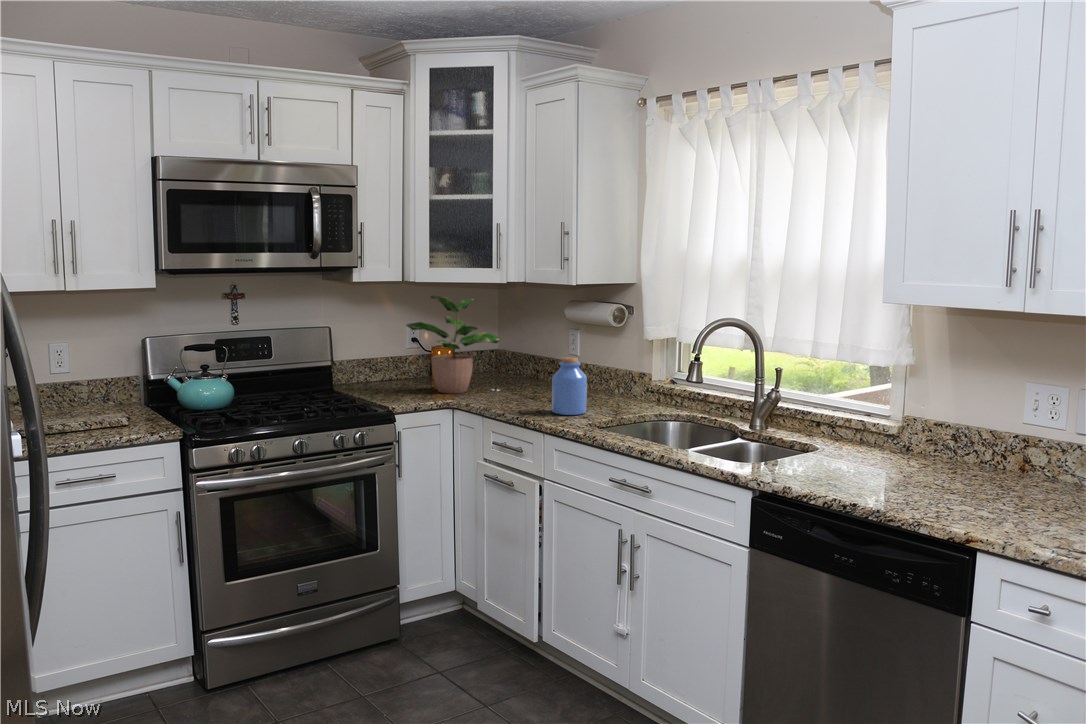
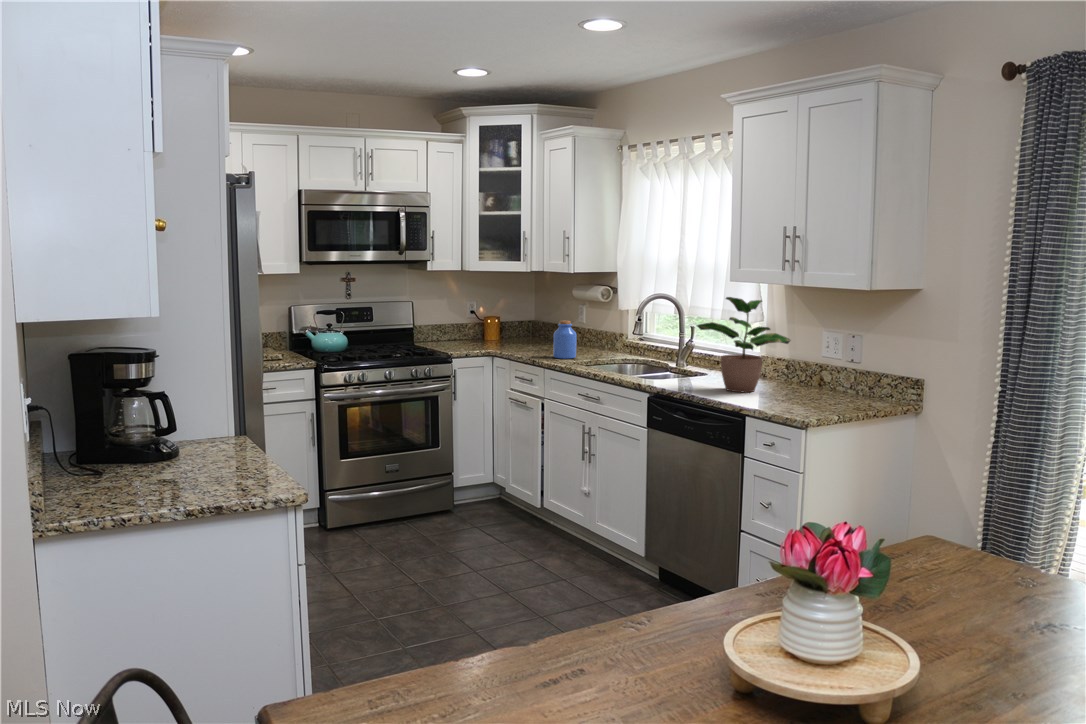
potted plant: present [406,296,501,393] -> present [697,297,791,392]

